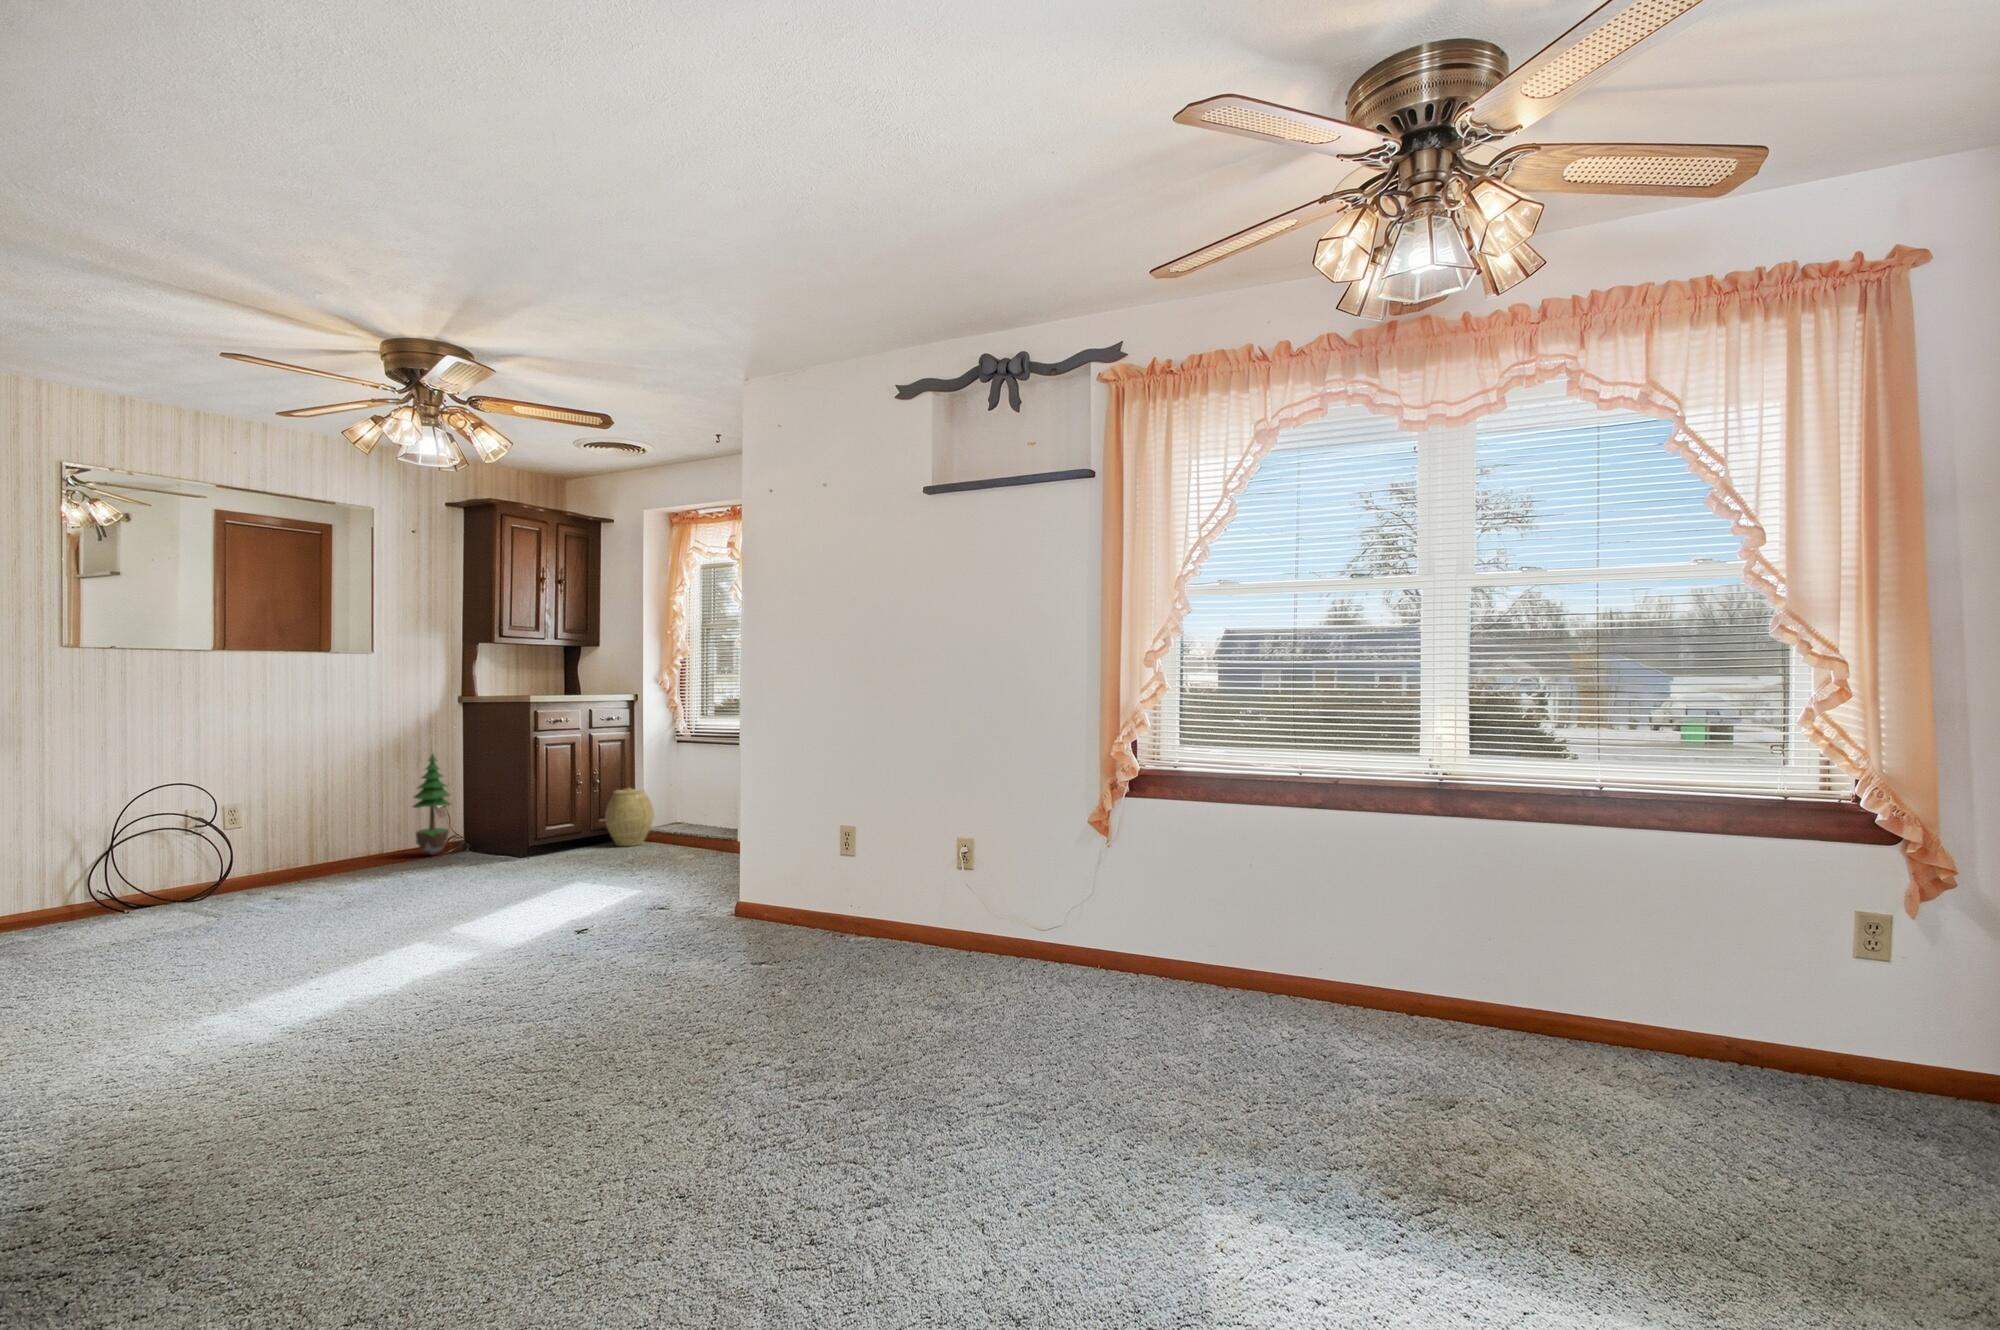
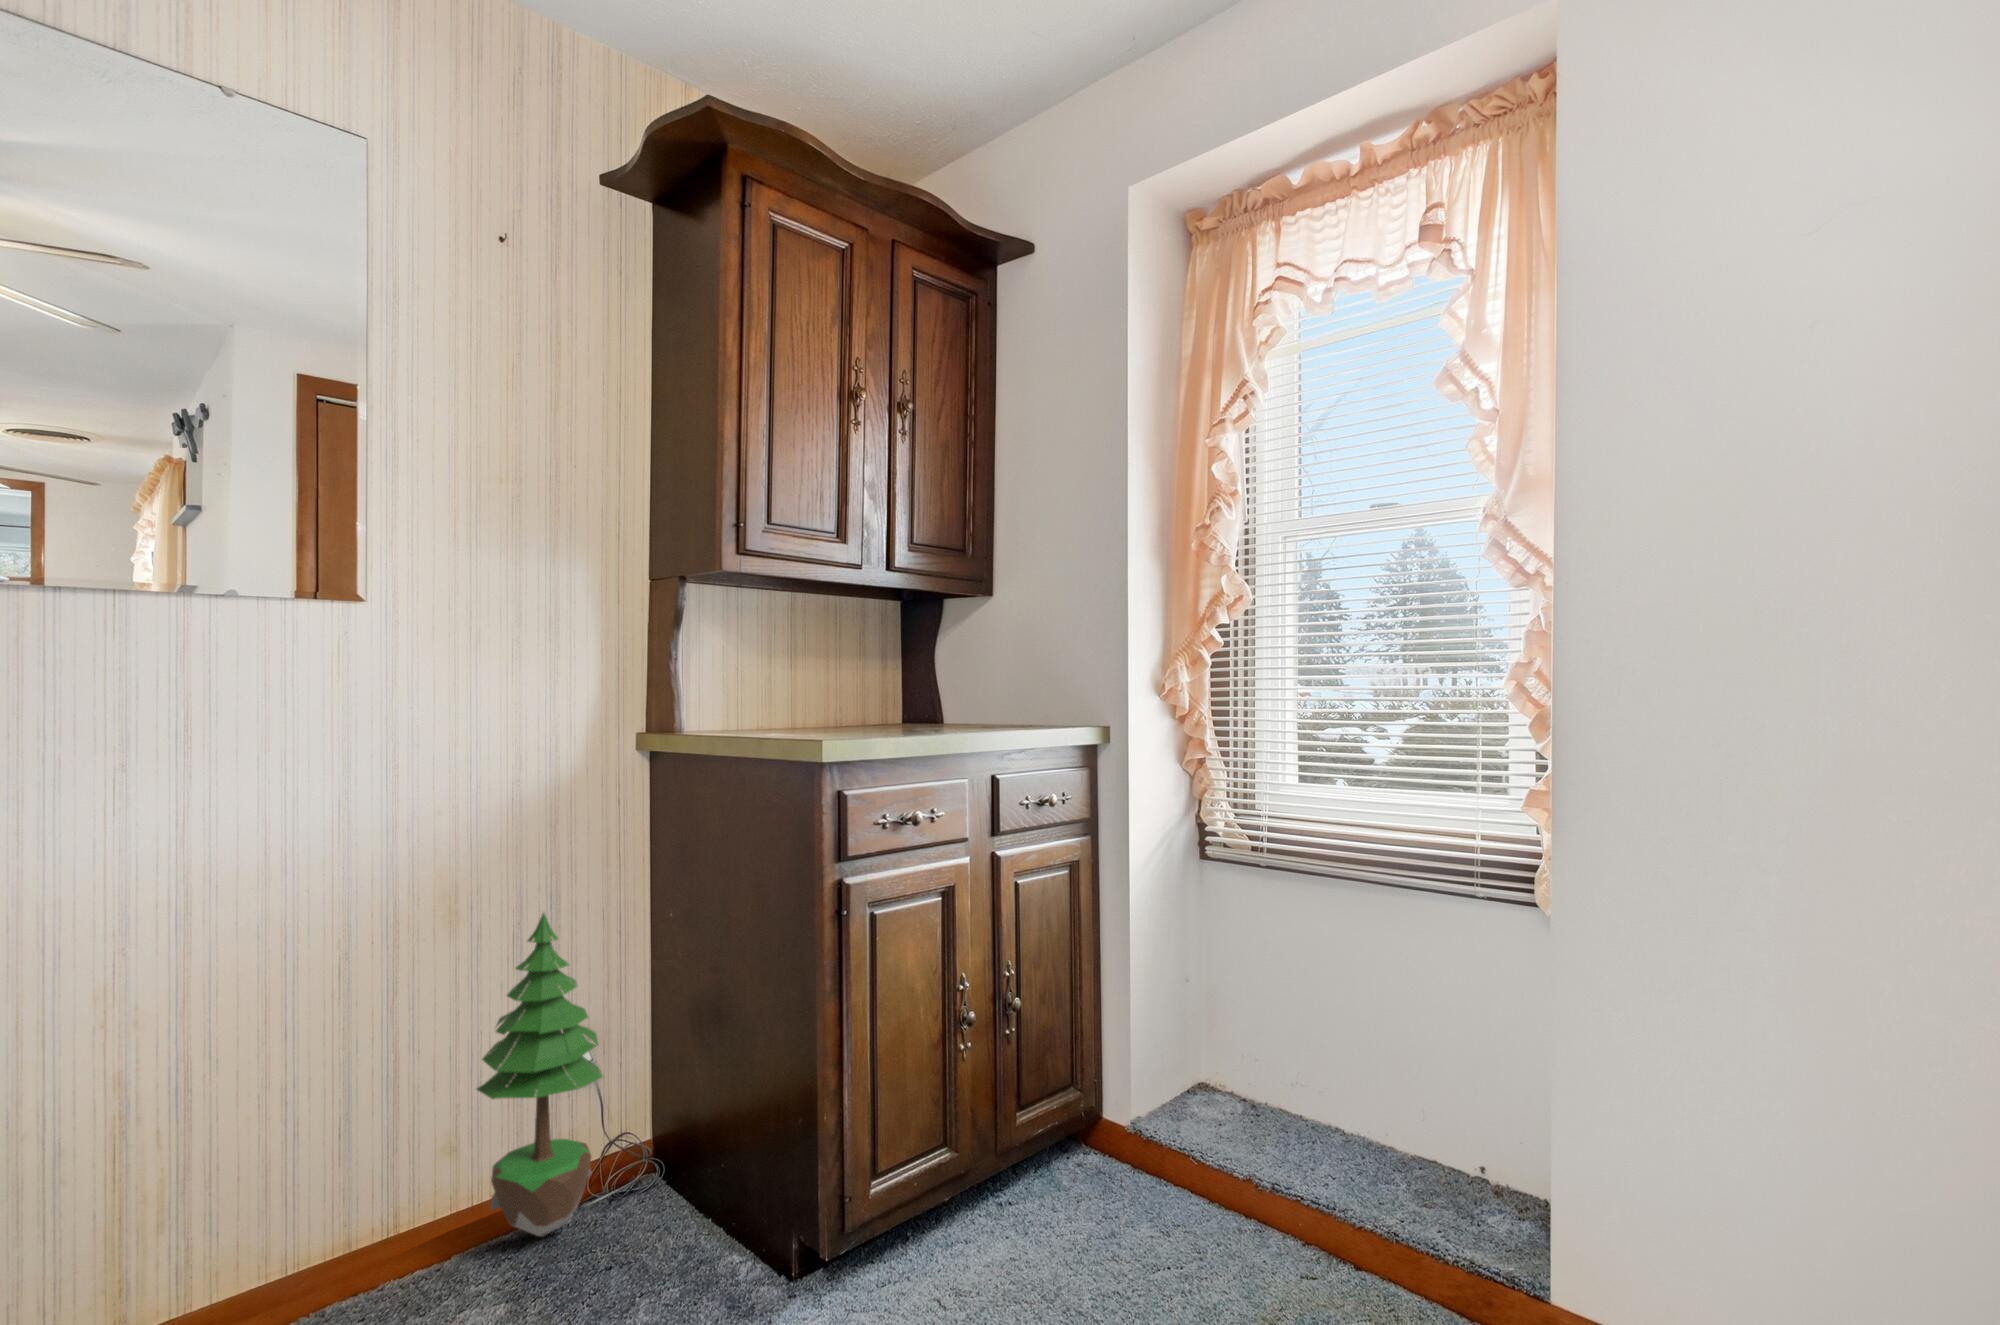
woven basket: present [605,788,654,846] -> none [1040,1022,1187,1231]

